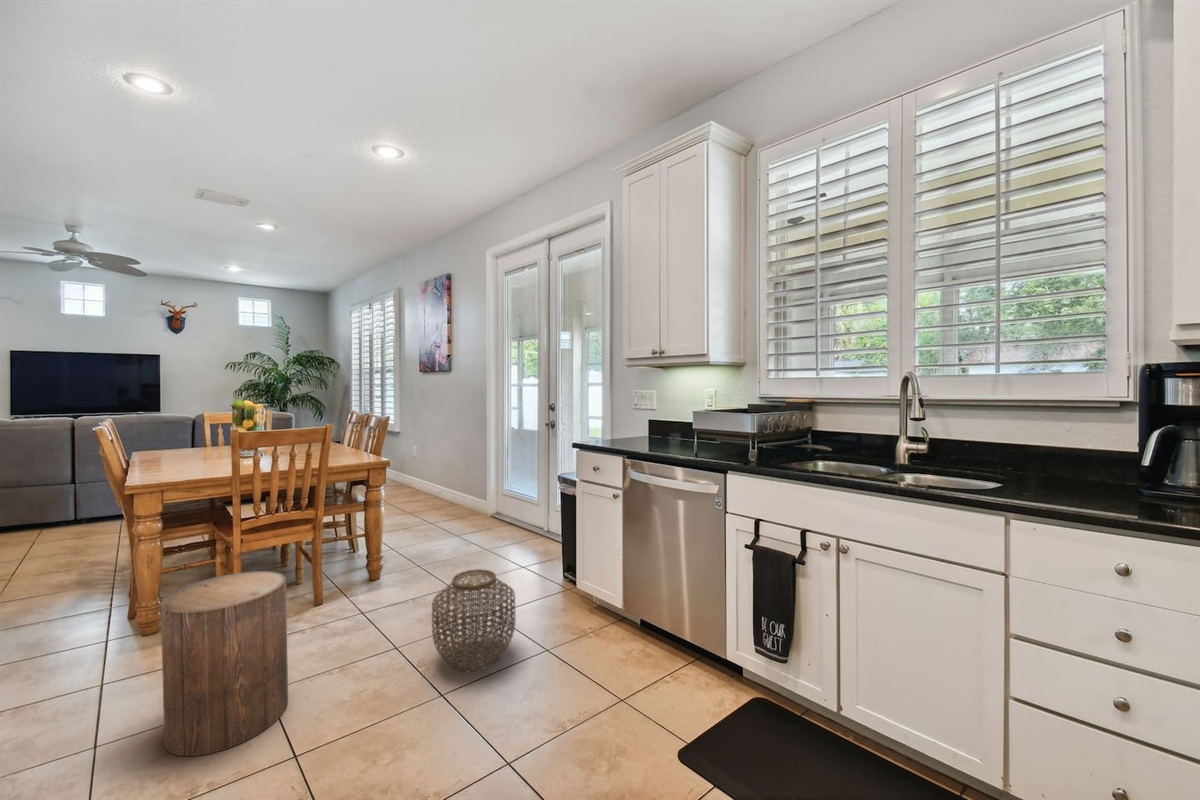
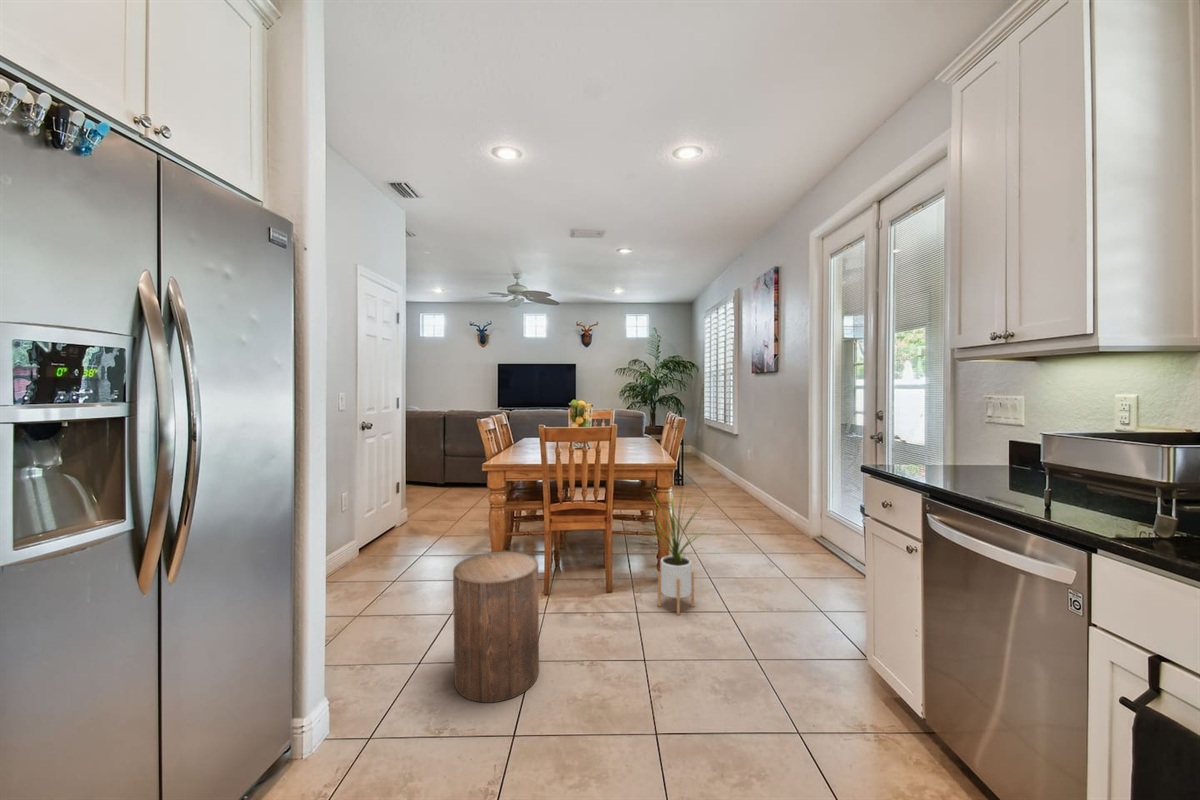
house plant: none [367,475,437,600] -> present [657,493,705,615]
woven basket: present [432,569,515,671] -> none [657,611,755,739]

